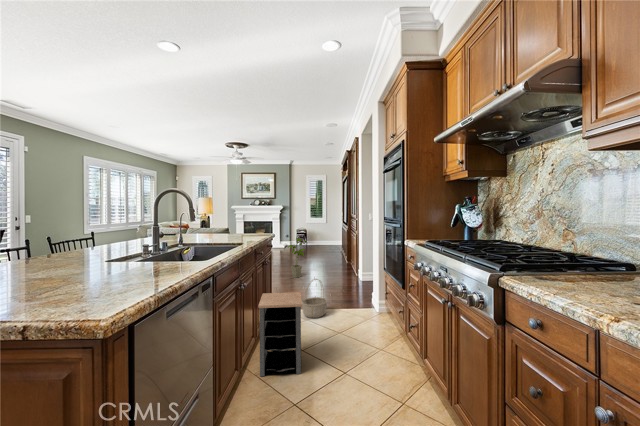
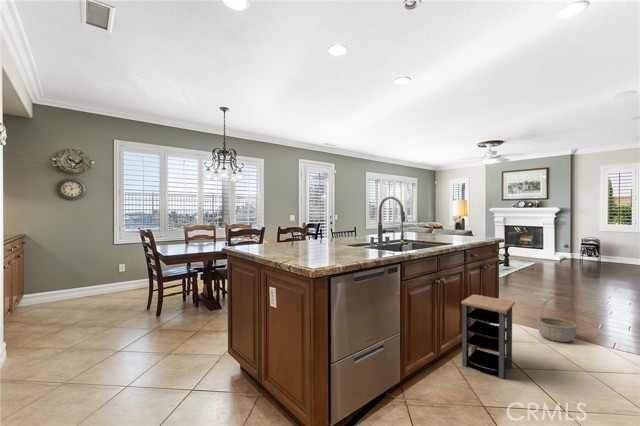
house plant: present [288,238,305,278] -> none [544,249,575,296]

